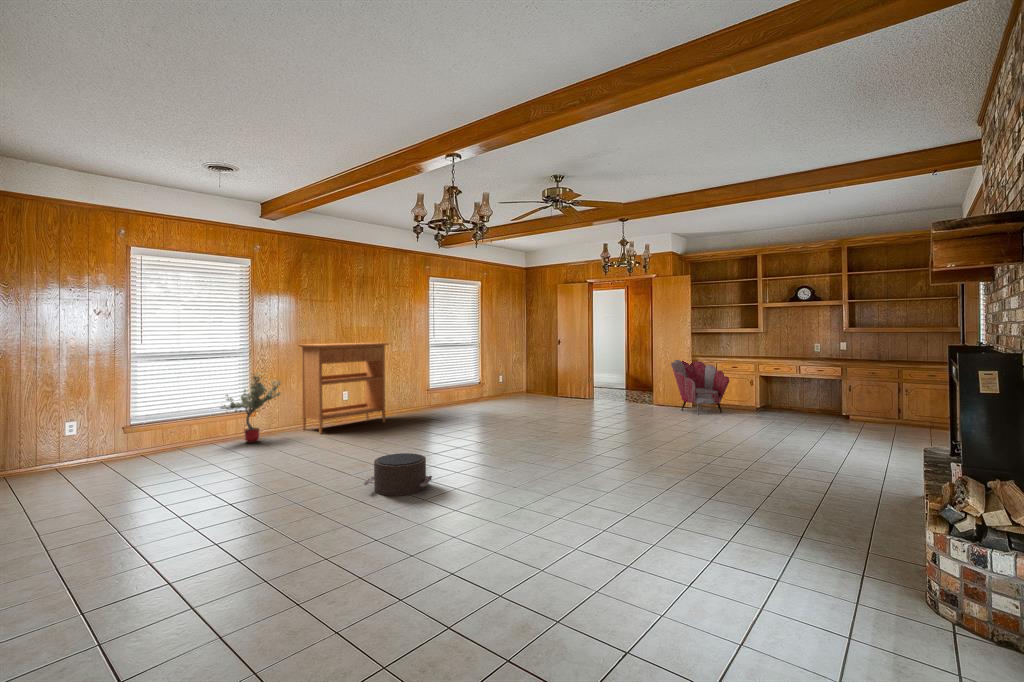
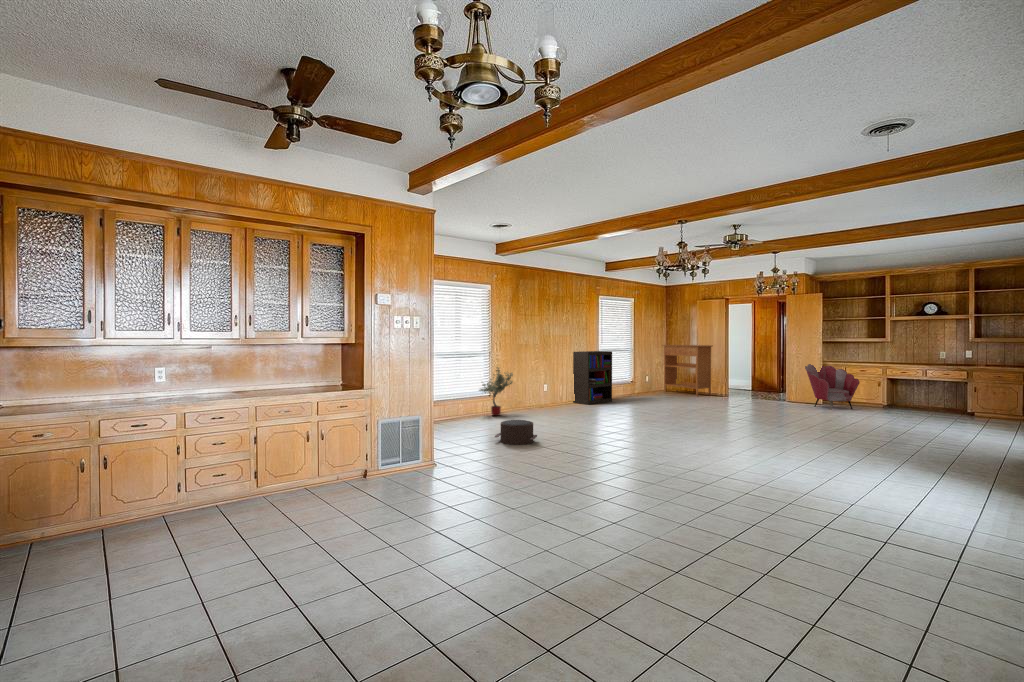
console table: present [299,343,389,434] -> present [662,345,712,396]
bookshelf: none [391,347,445,418] -> present [573,351,612,405]
pouf: present [364,453,432,496] -> present [495,420,537,445]

